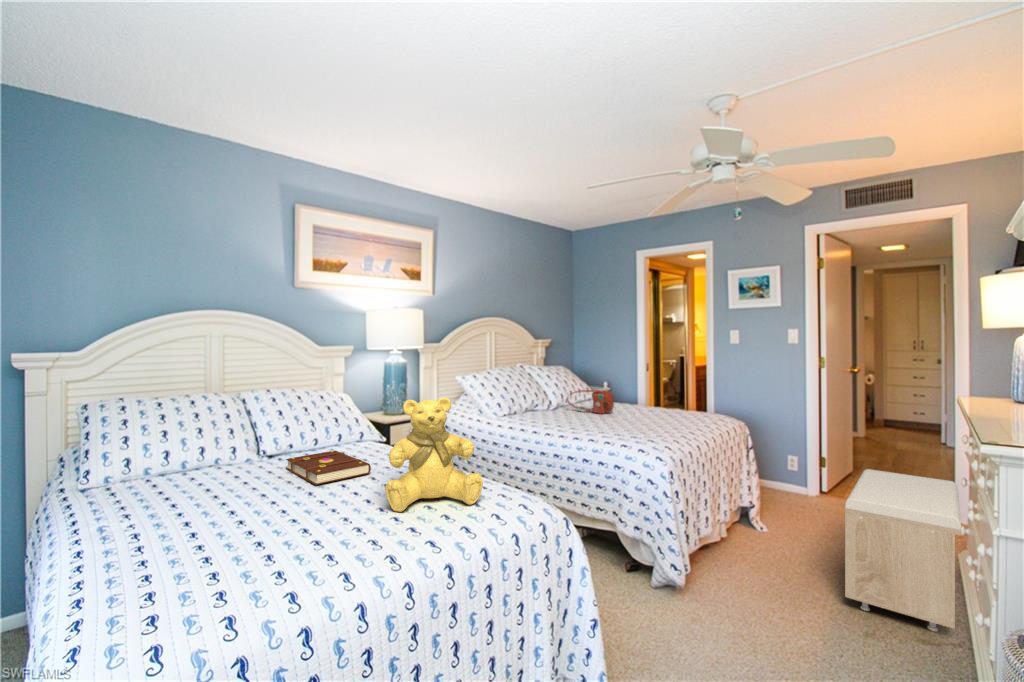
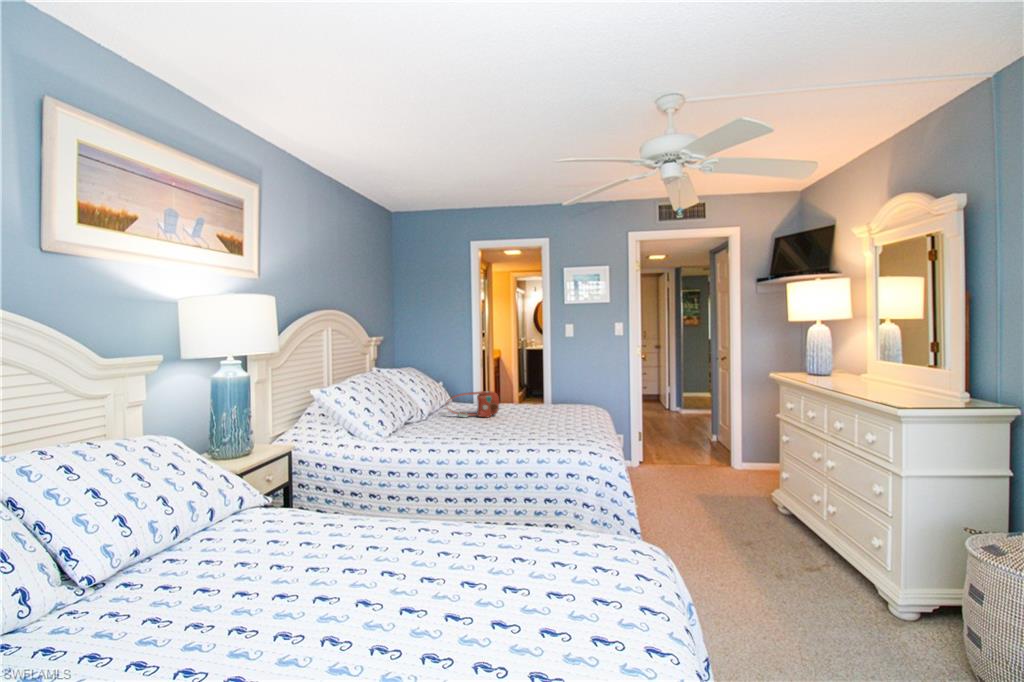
teddy bear: present [385,398,483,512] -> none [505,427,619,626]
book: present [286,451,371,485] -> none [190,541,379,622]
storage bench: present [845,469,961,631] -> none [719,439,834,561]

